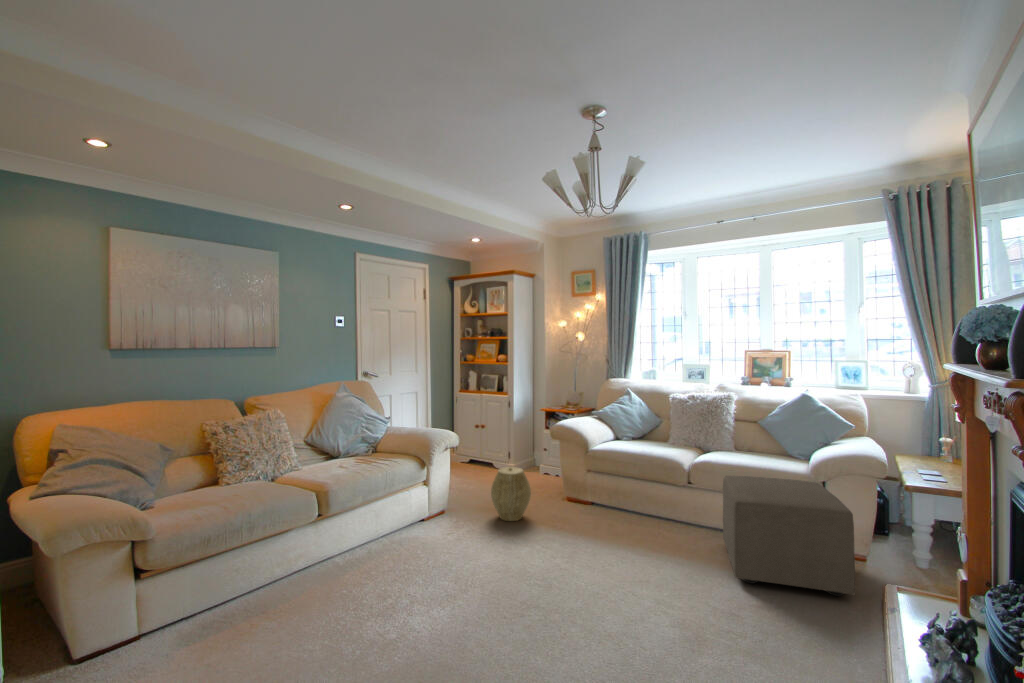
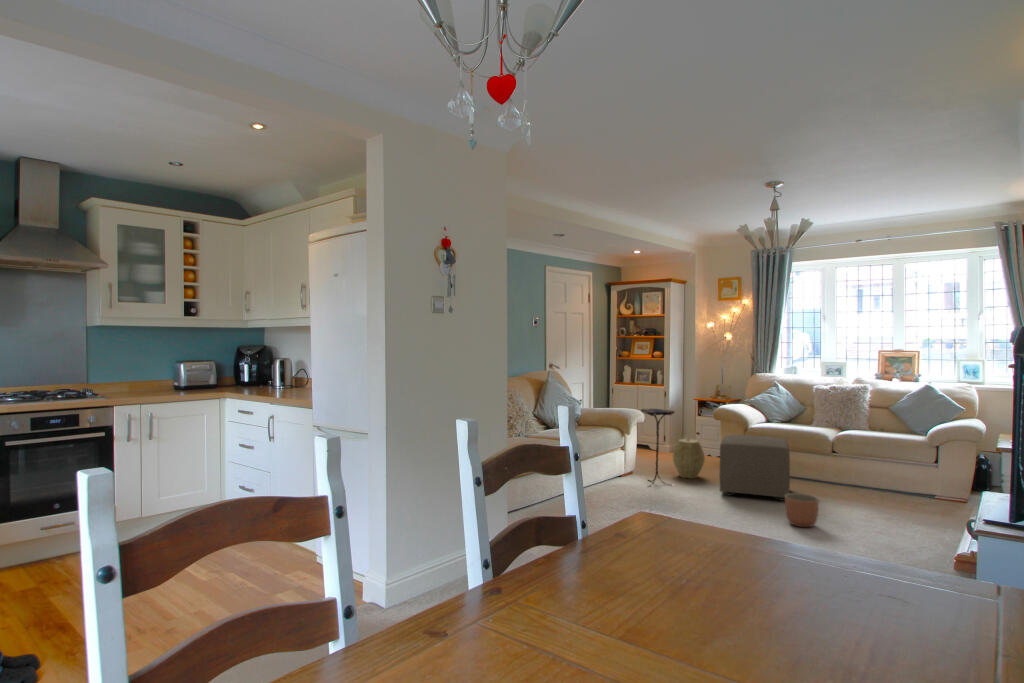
side table: none [435,431,482,543] -> present [641,409,674,483]
ottoman: present [723,476,855,596] -> present [720,435,790,501]
planter: none [602,585,655,655] -> present [785,493,819,527]

